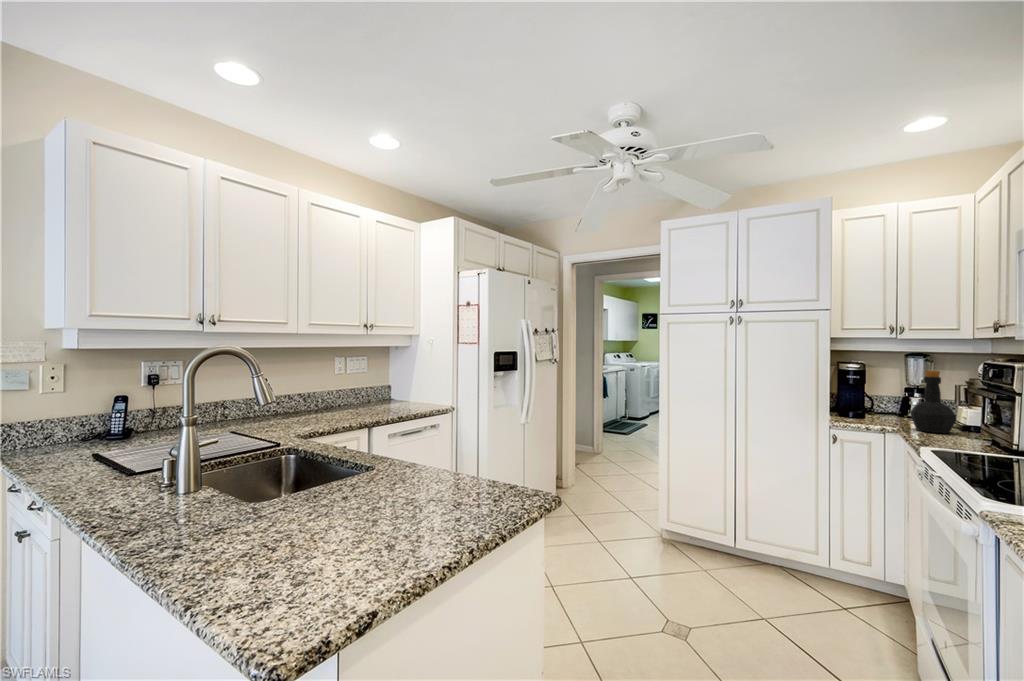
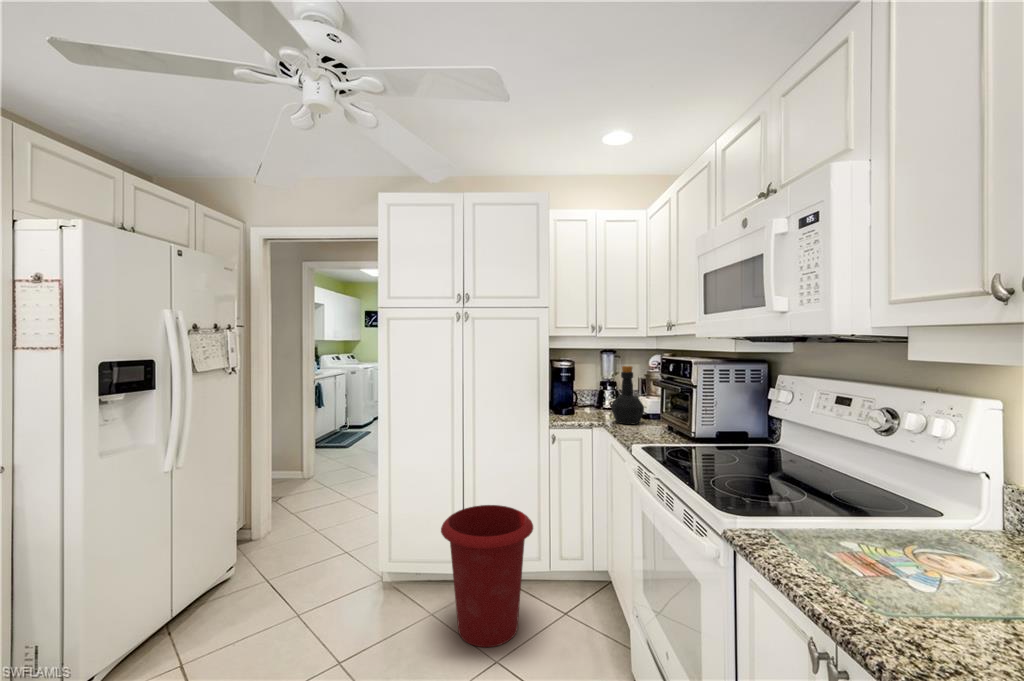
waste bin: none [714,487,806,607] -> present [441,505,533,647]

